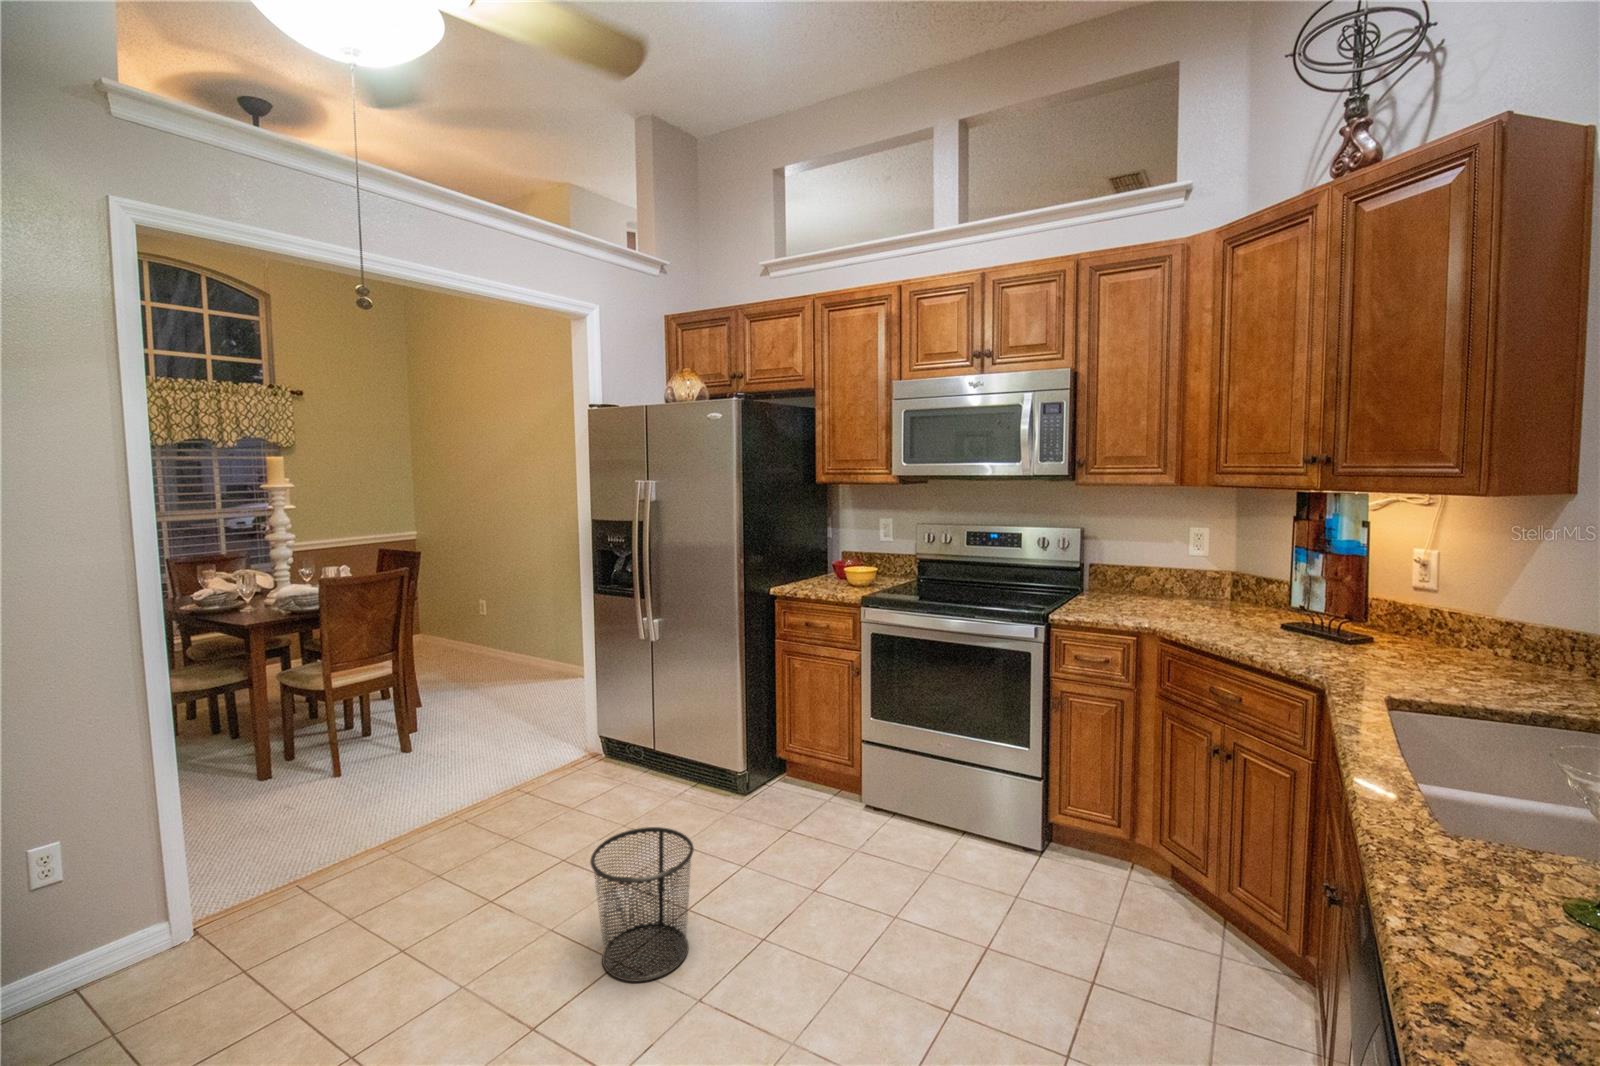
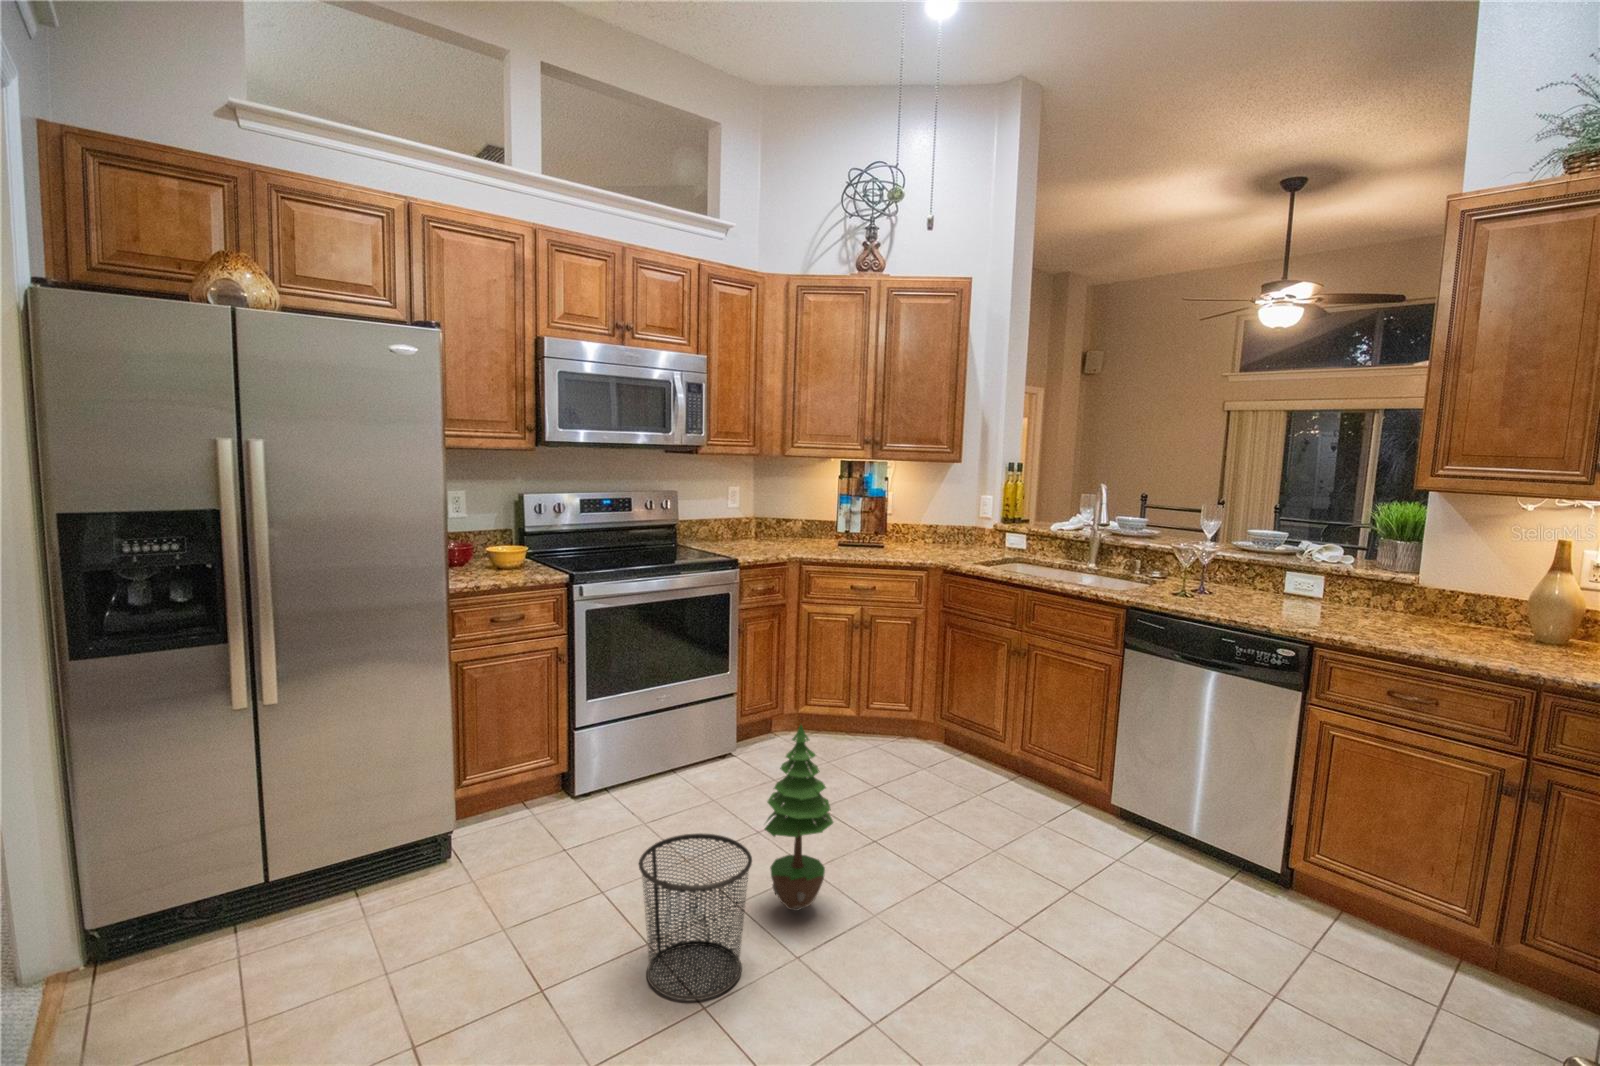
potted tree: none [729,784,806,992] -> present [765,725,833,911]

